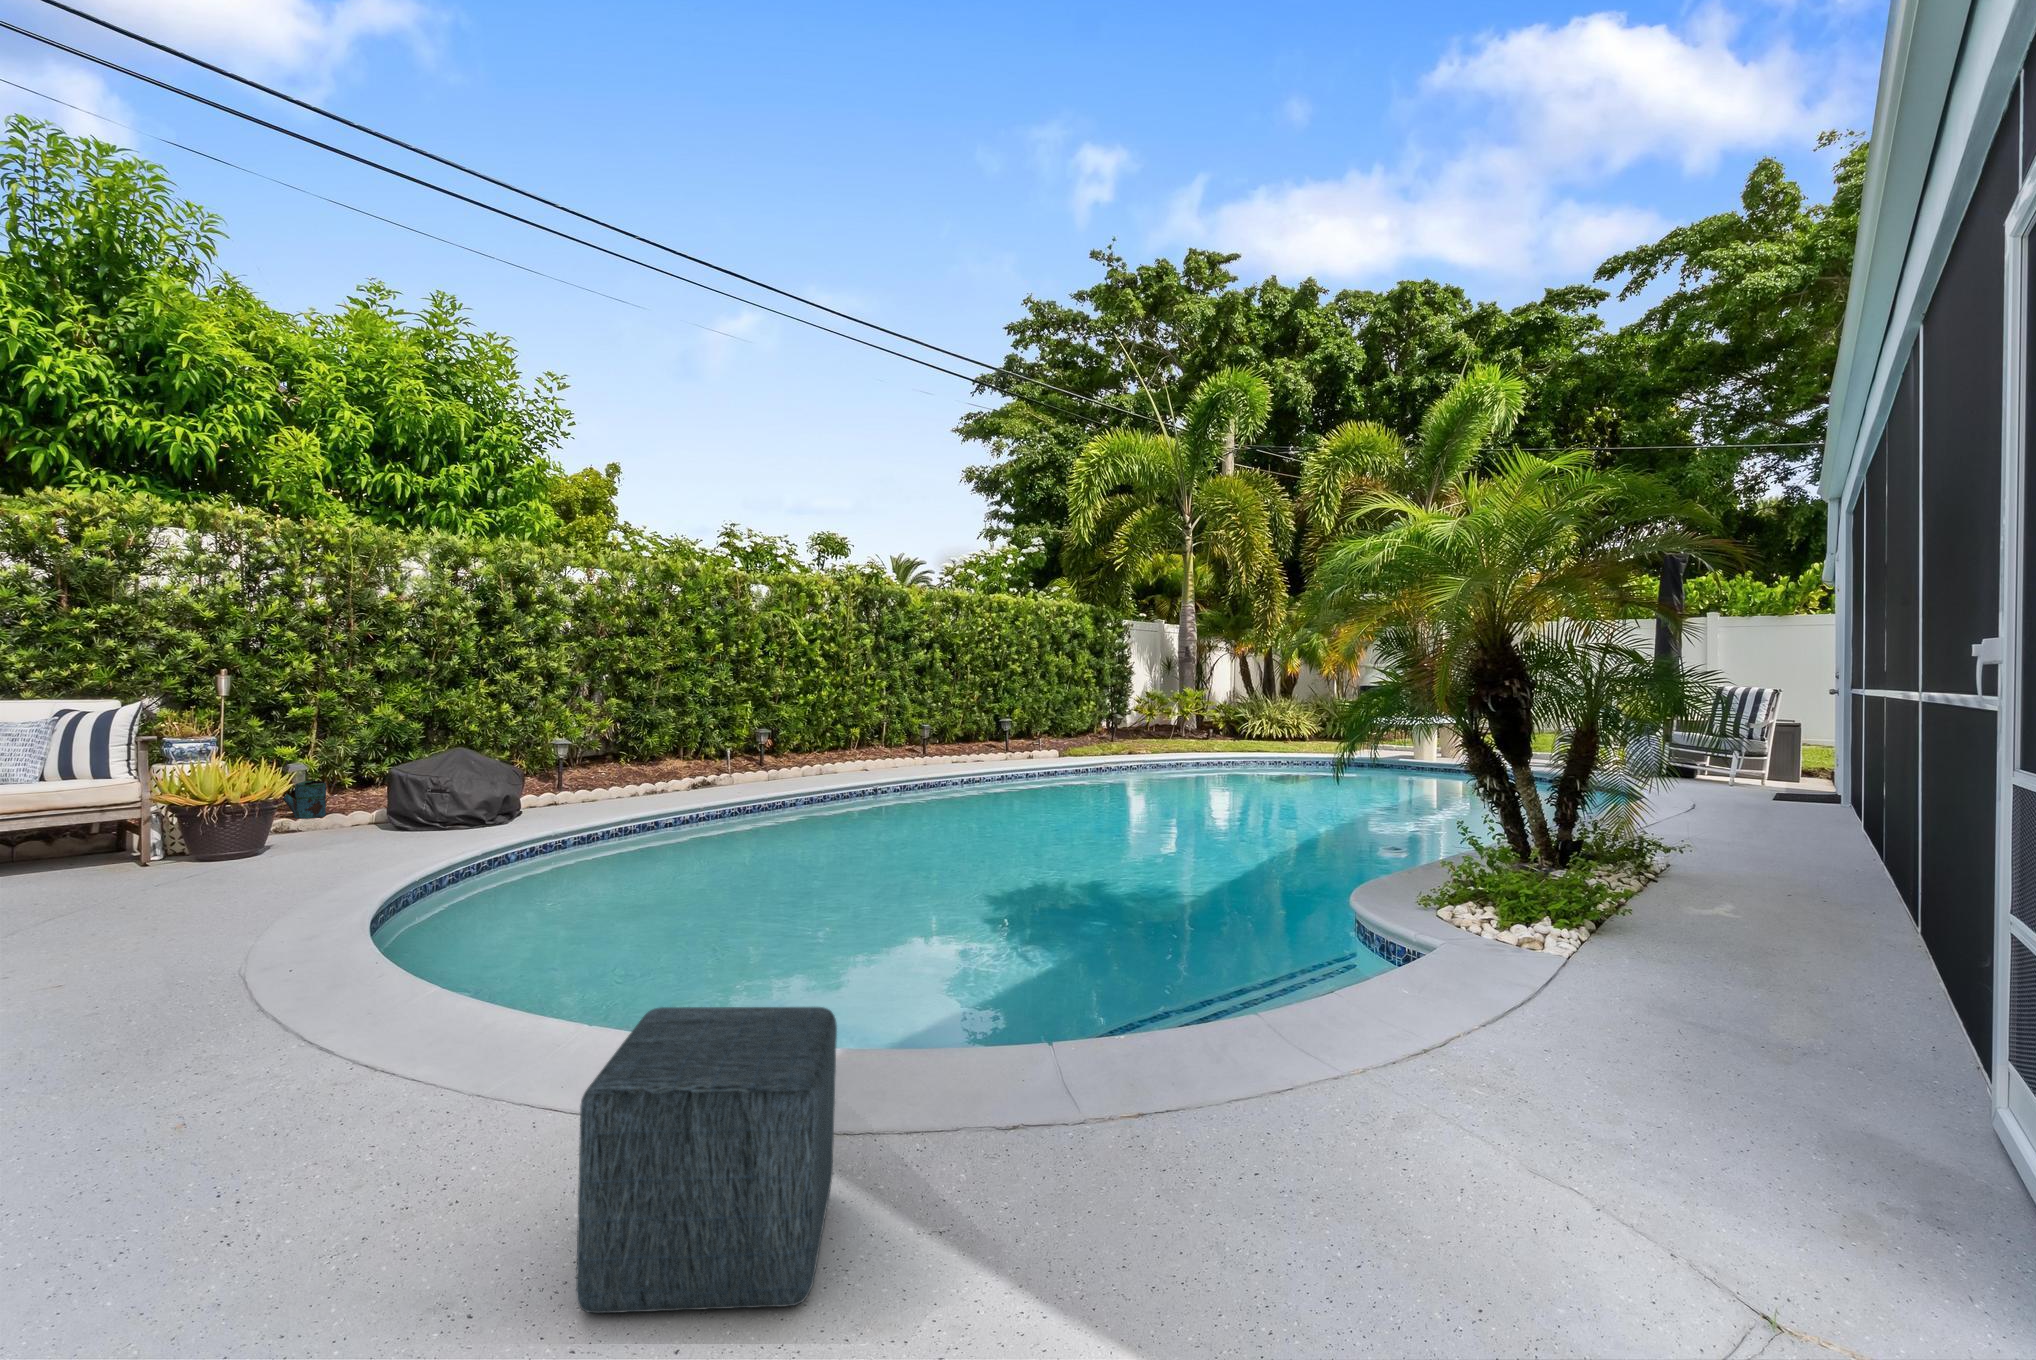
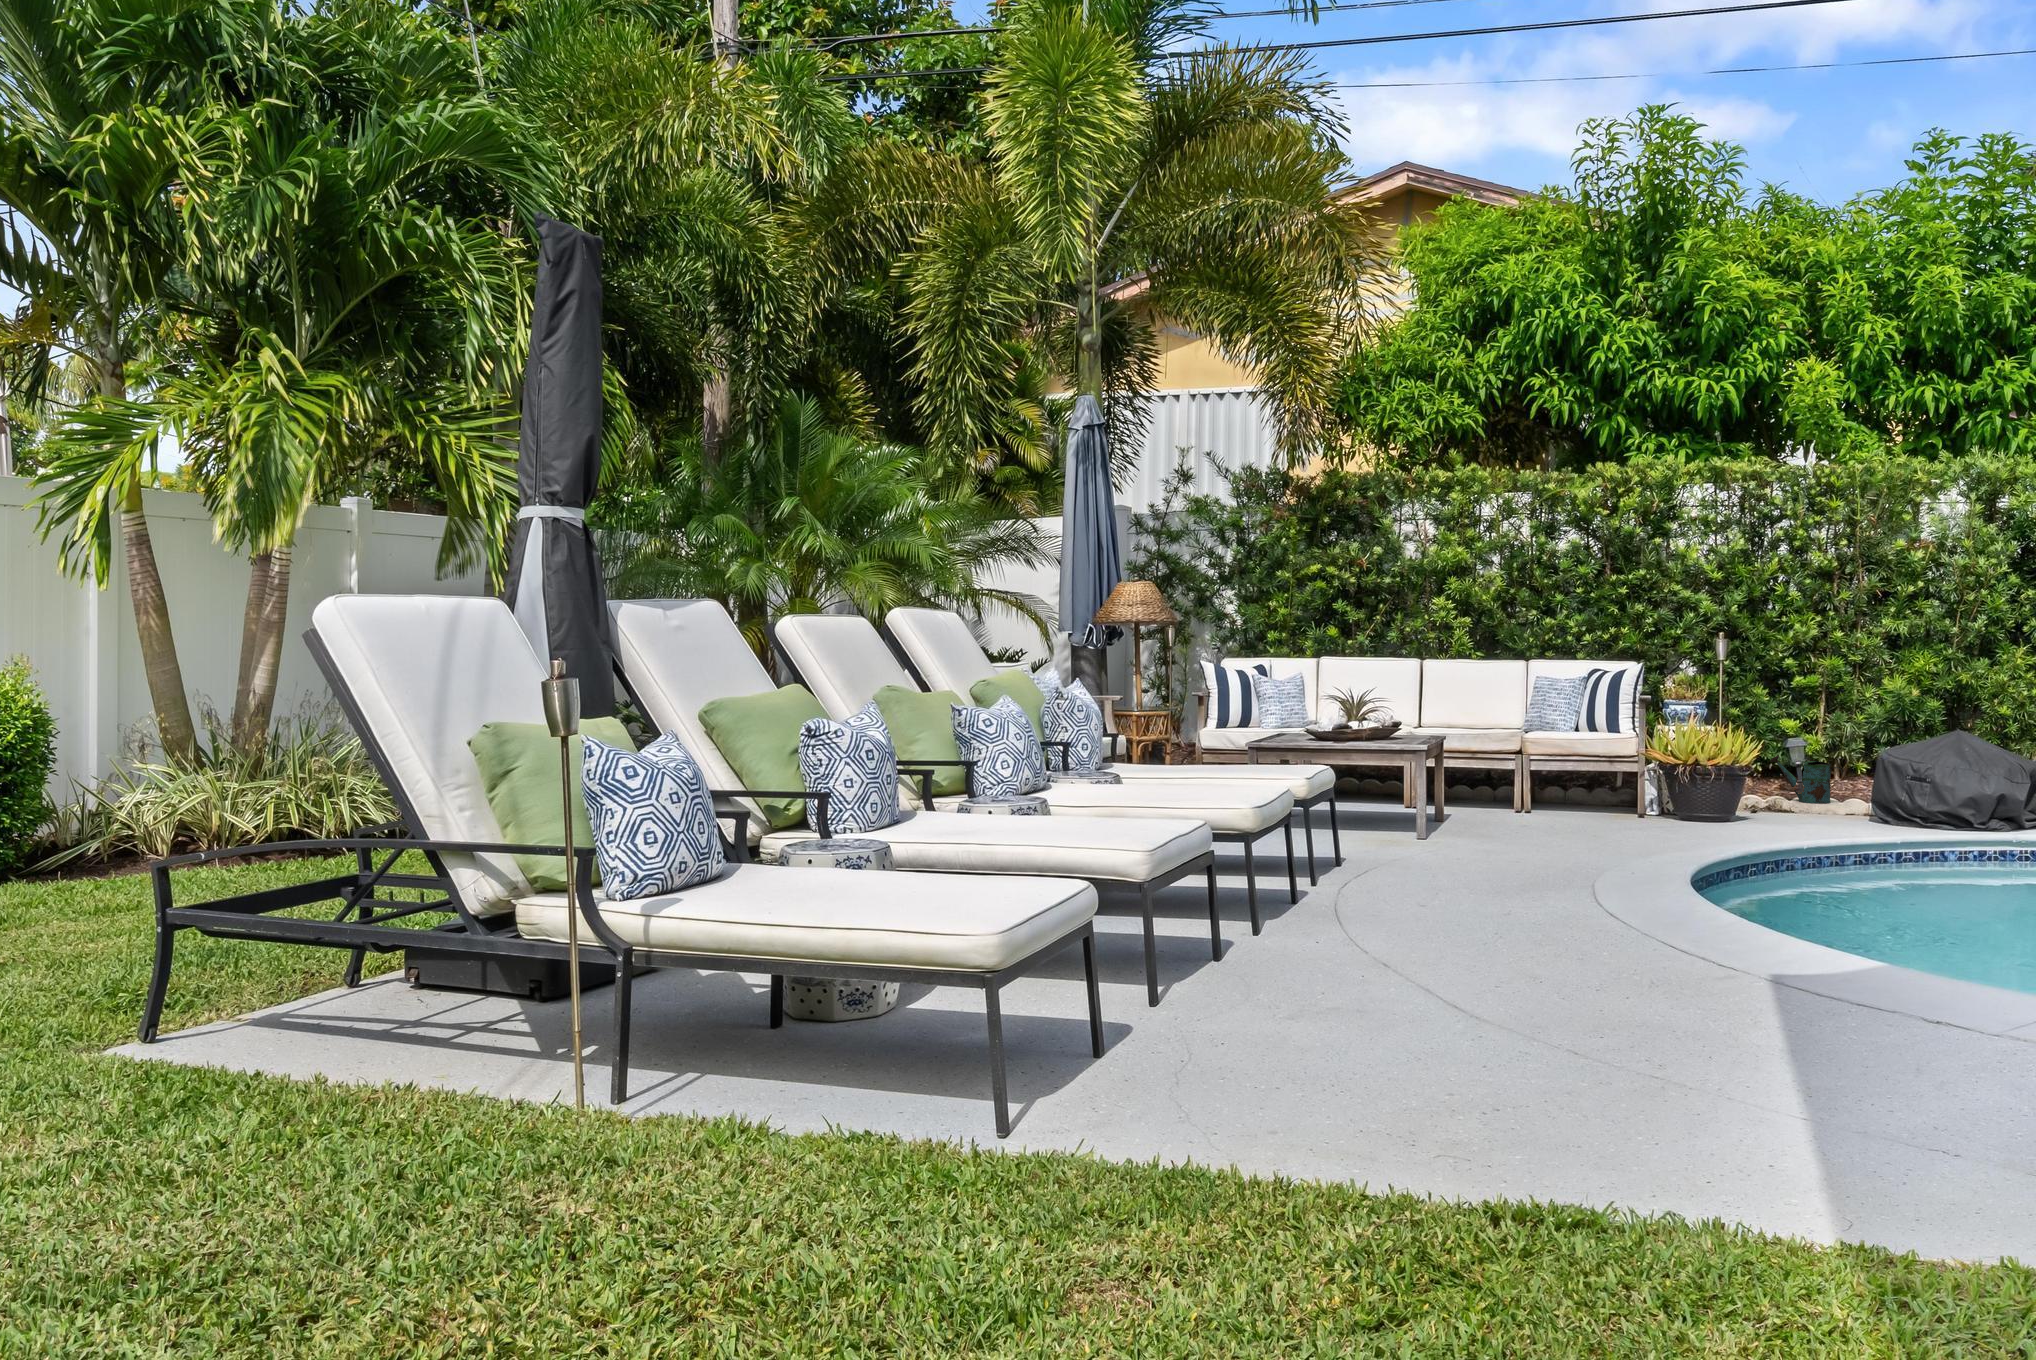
ottoman: present [576,1007,837,1313] -> none [1689,851,1937,1055]

